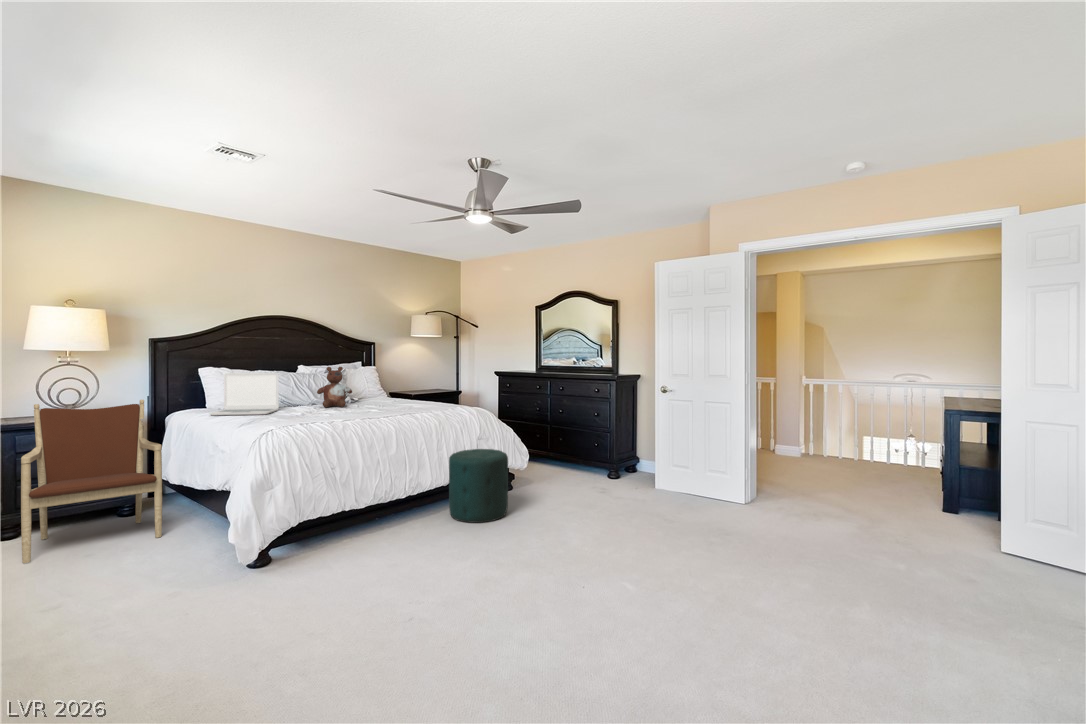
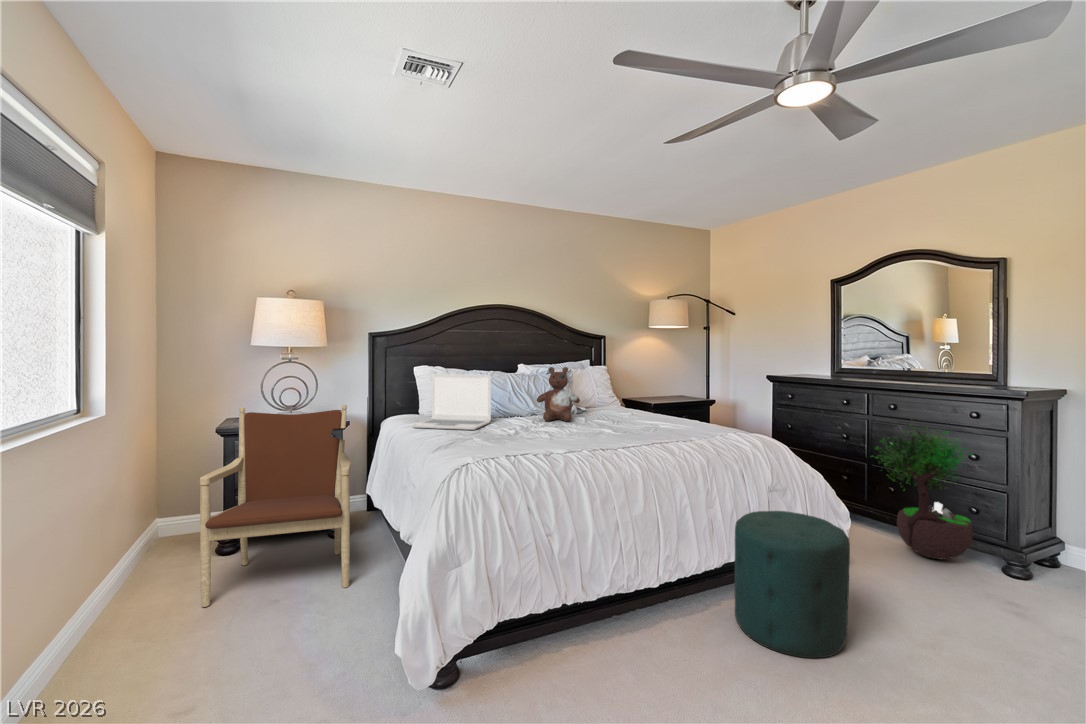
potted tree: none [541,394,594,477] -> present [875,424,973,559]

